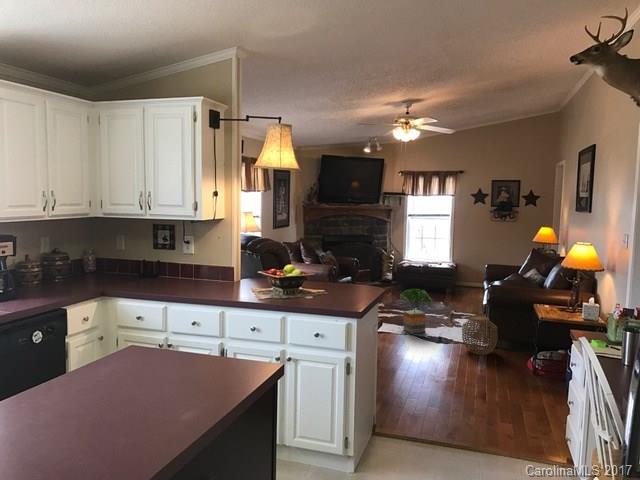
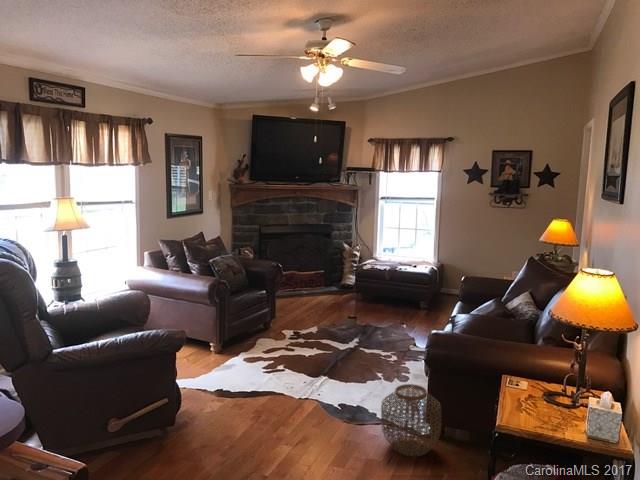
potted tree: present [401,289,432,333] -> none [306,320,356,395]

